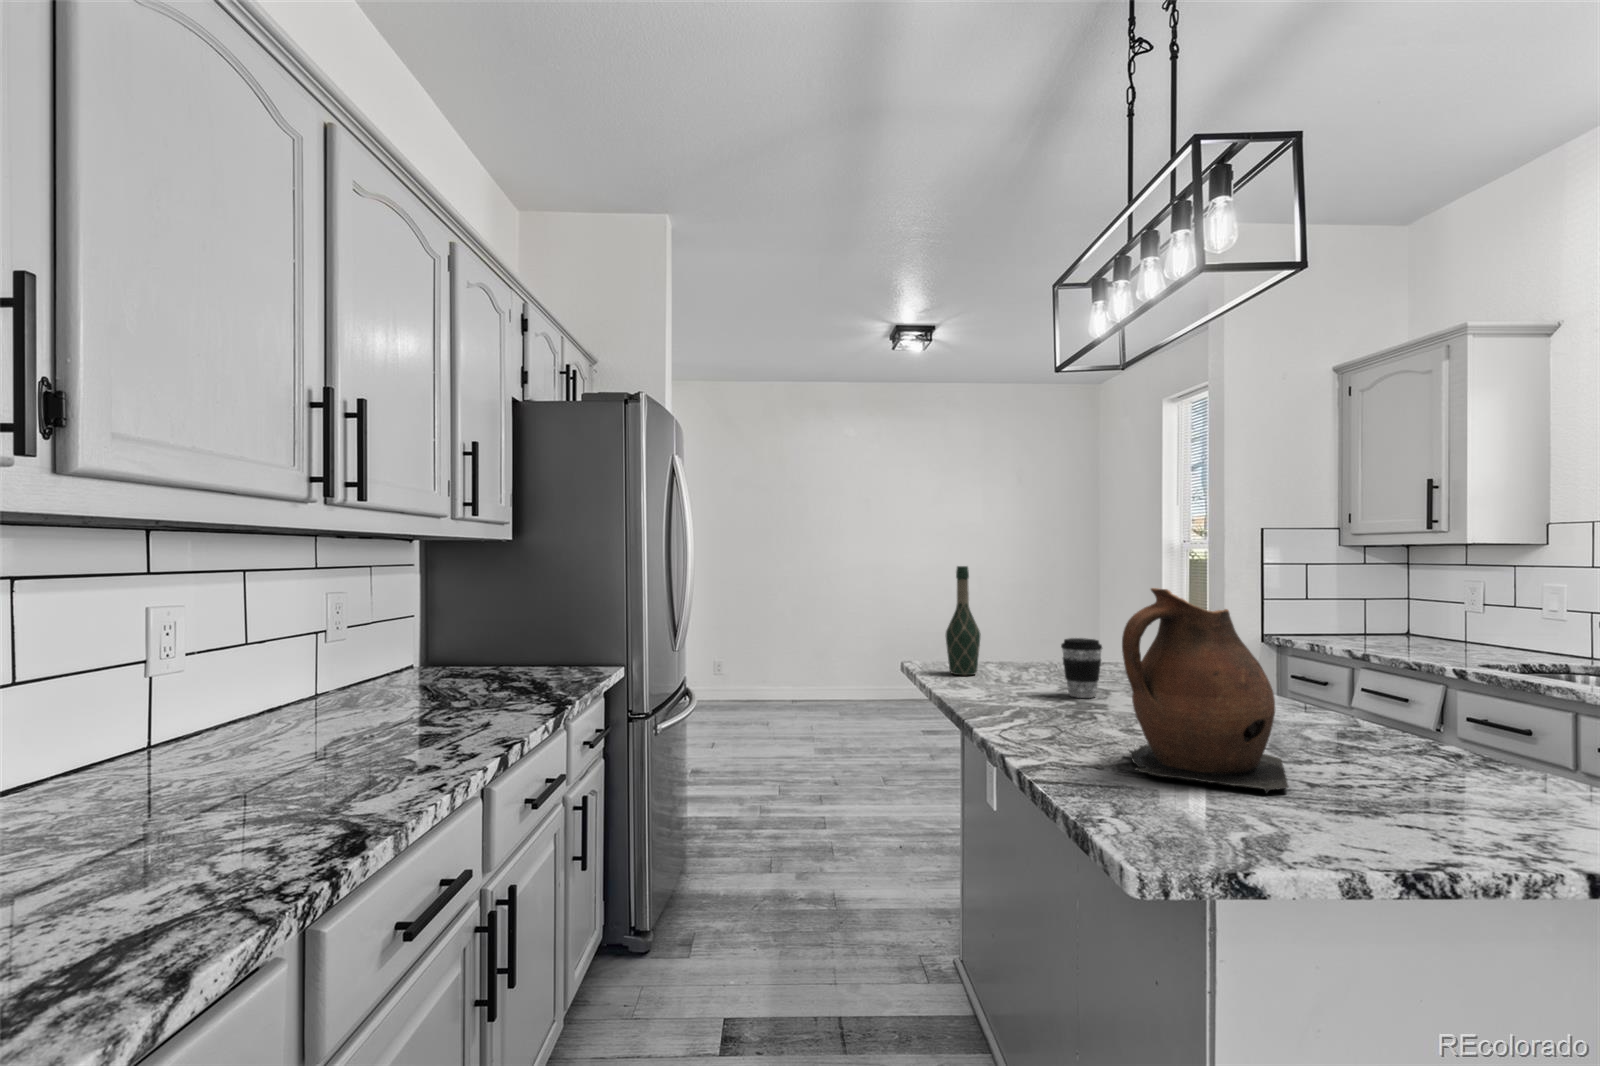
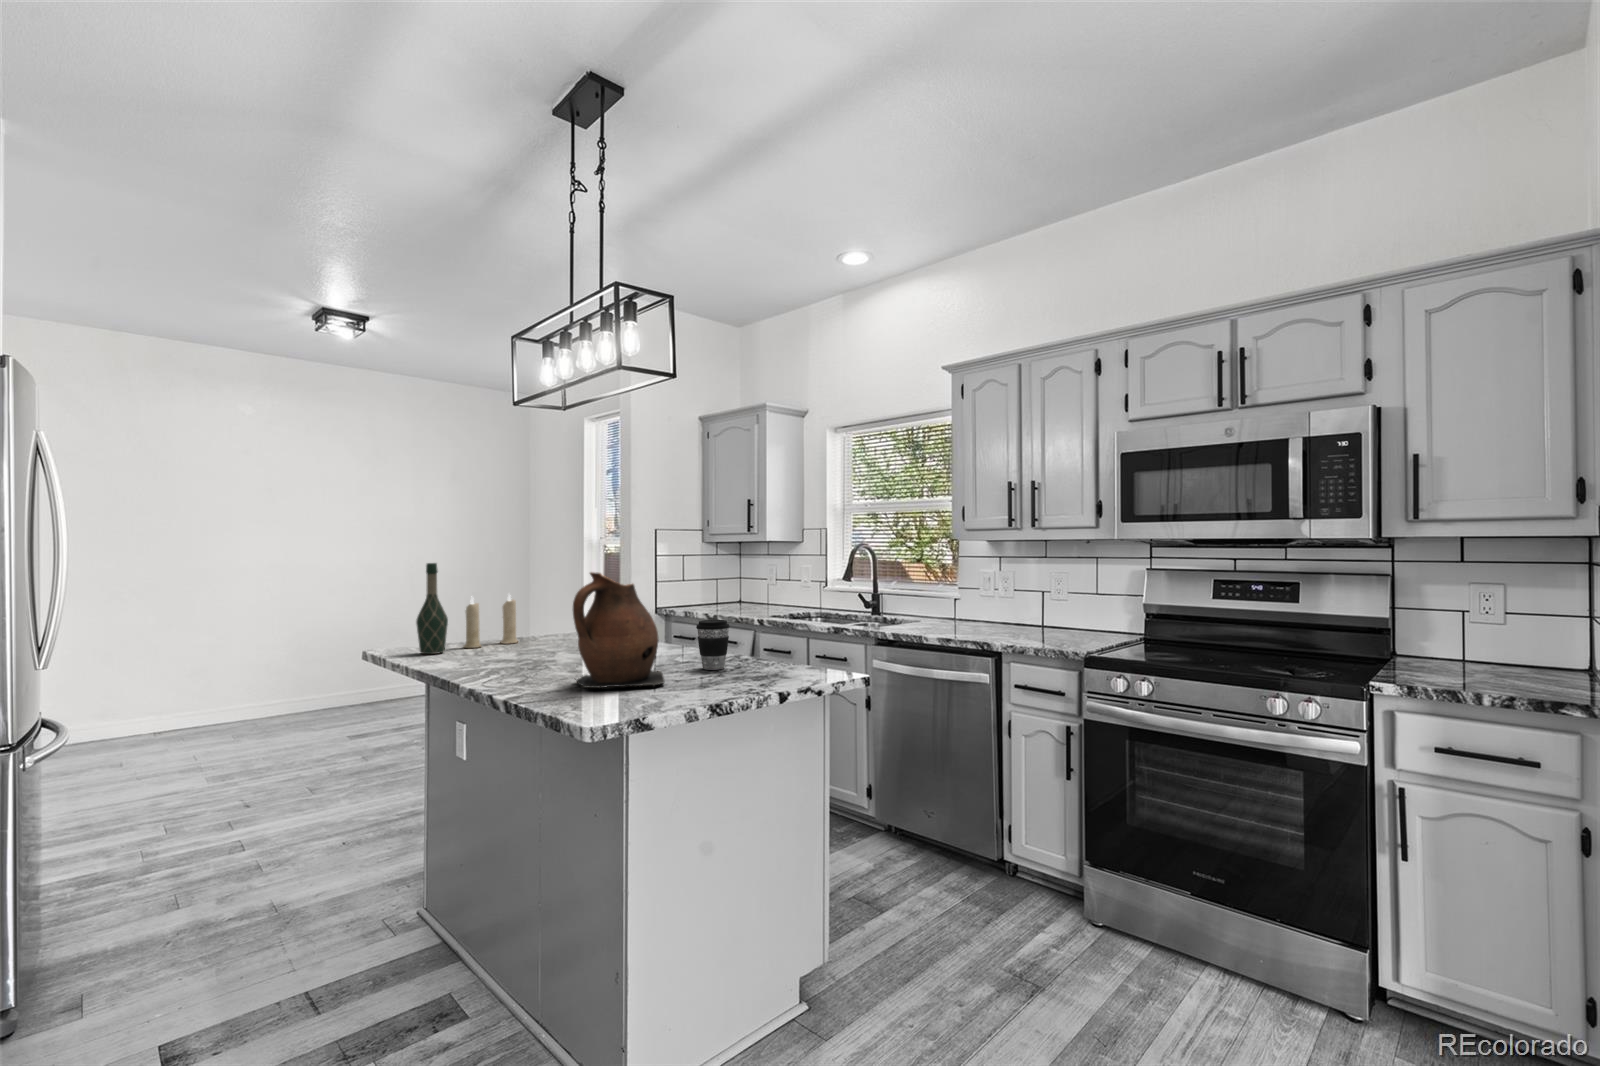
candle: none [999,605,1068,672] -> present [464,594,518,648]
coffee cup: present [1061,638,1102,698] -> present [696,620,730,670]

